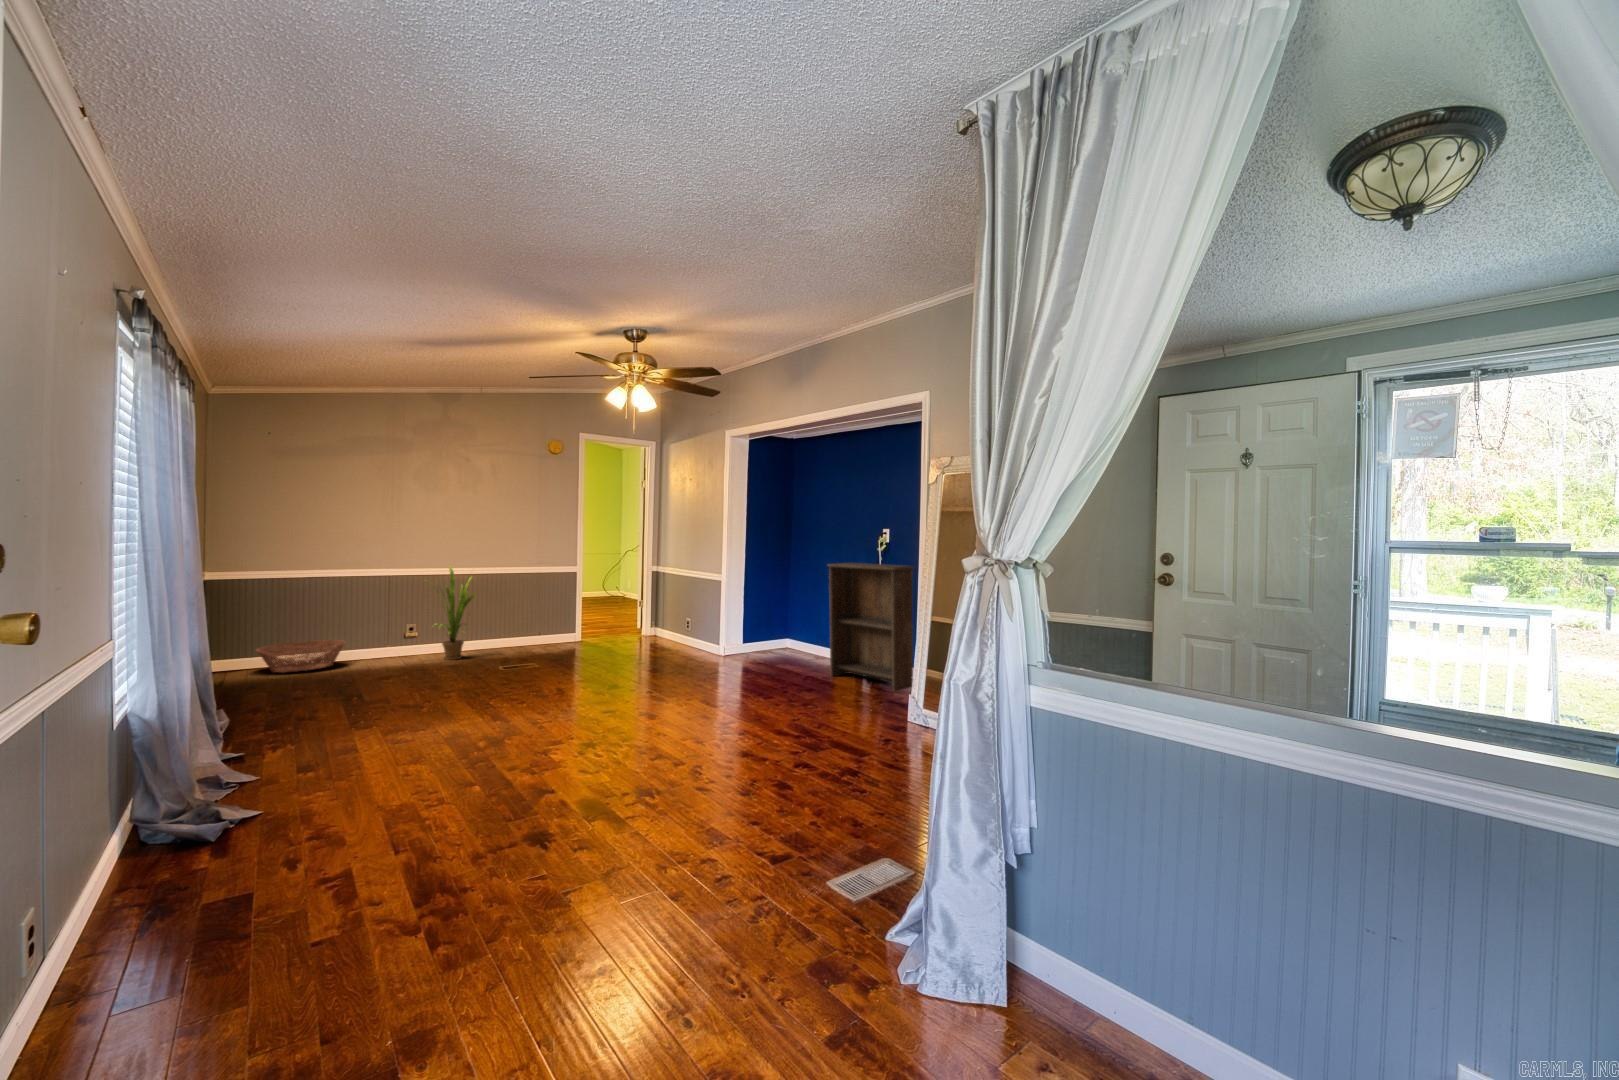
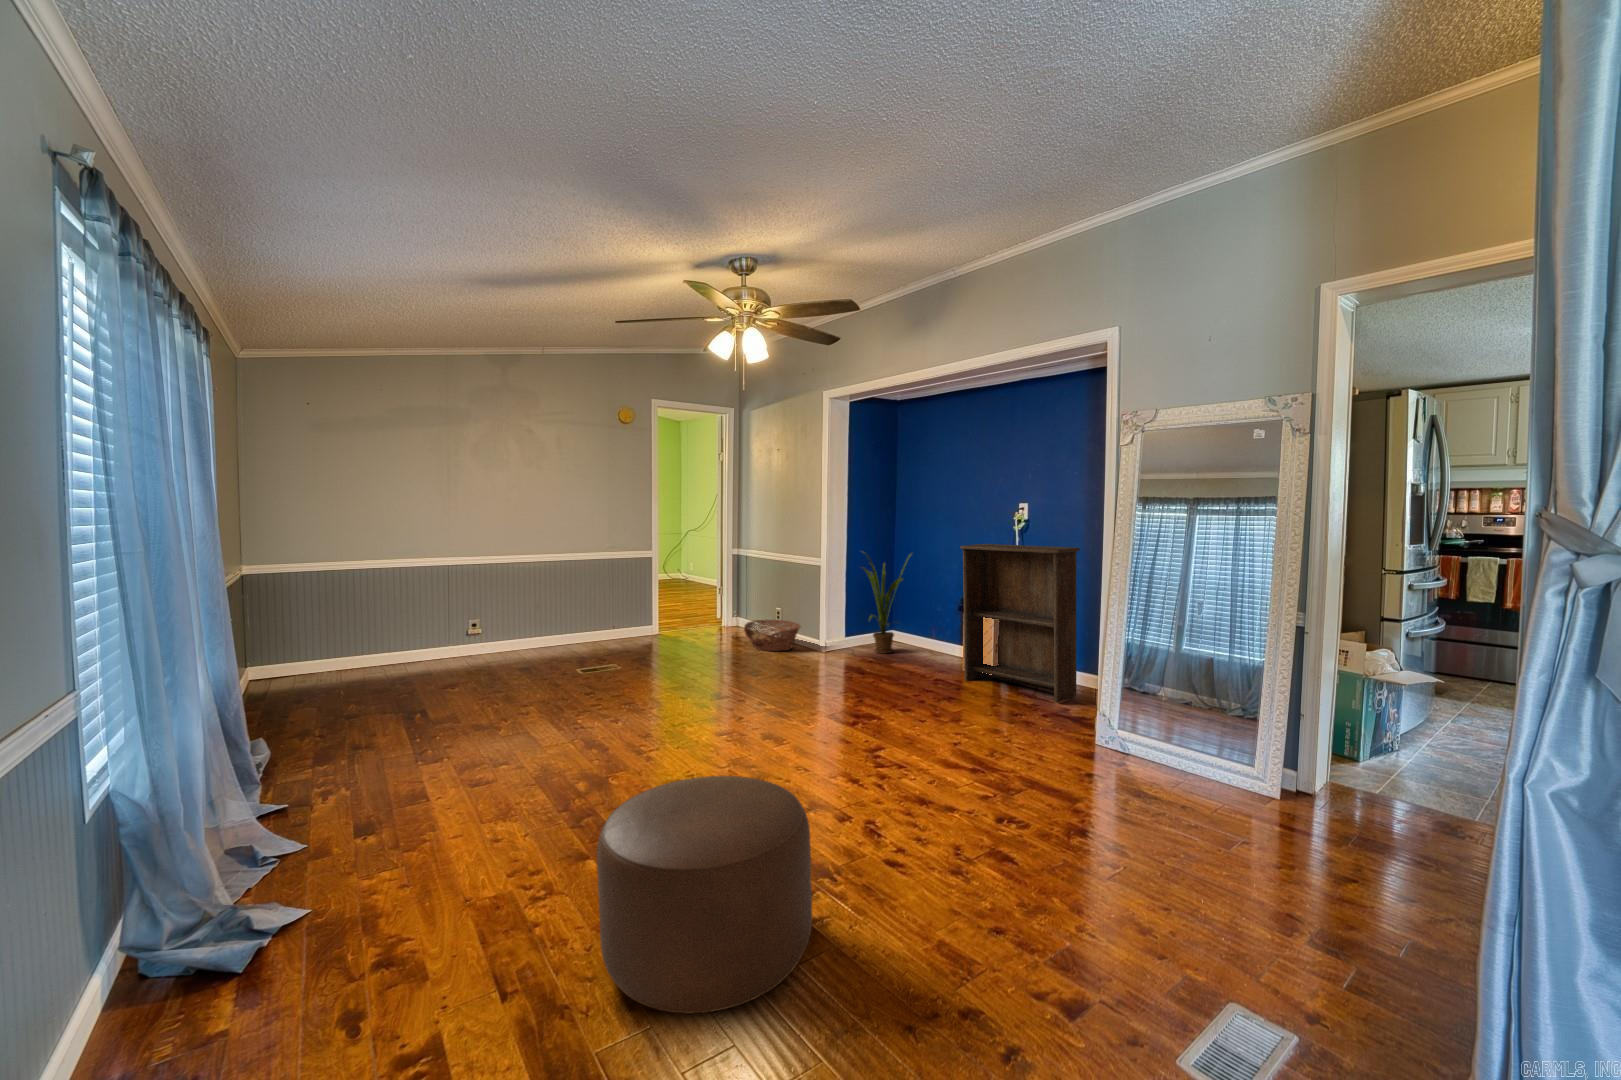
house plant: present [440,567,477,660] -> present [864,554,912,654]
basket: present [256,640,345,673] -> present [744,620,800,651]
ottoman: none [467,717,621,856] -> present [597,776,812,1013]

